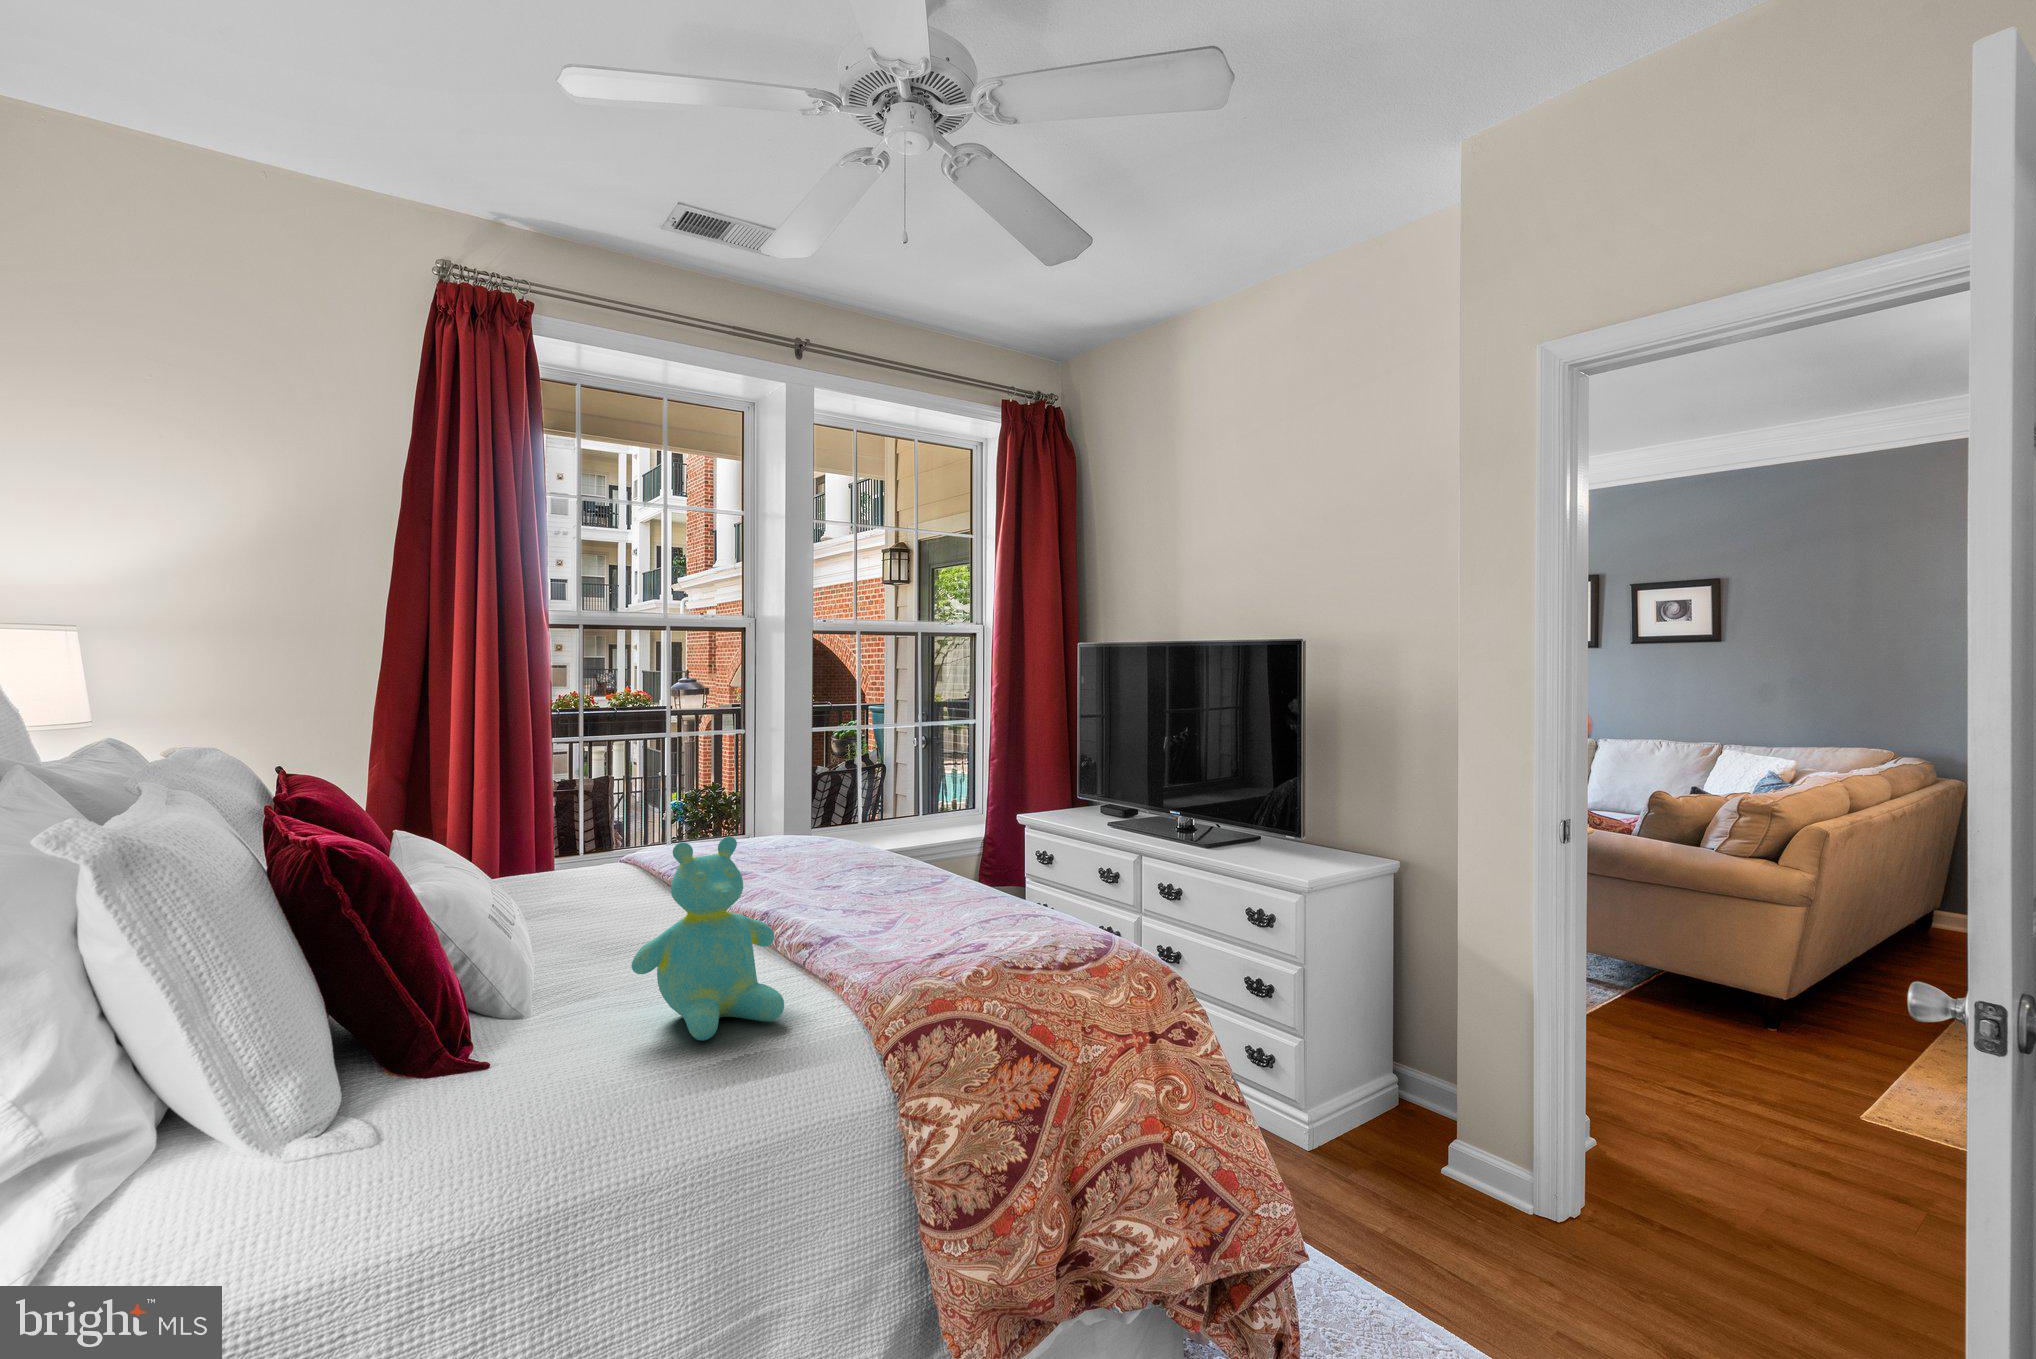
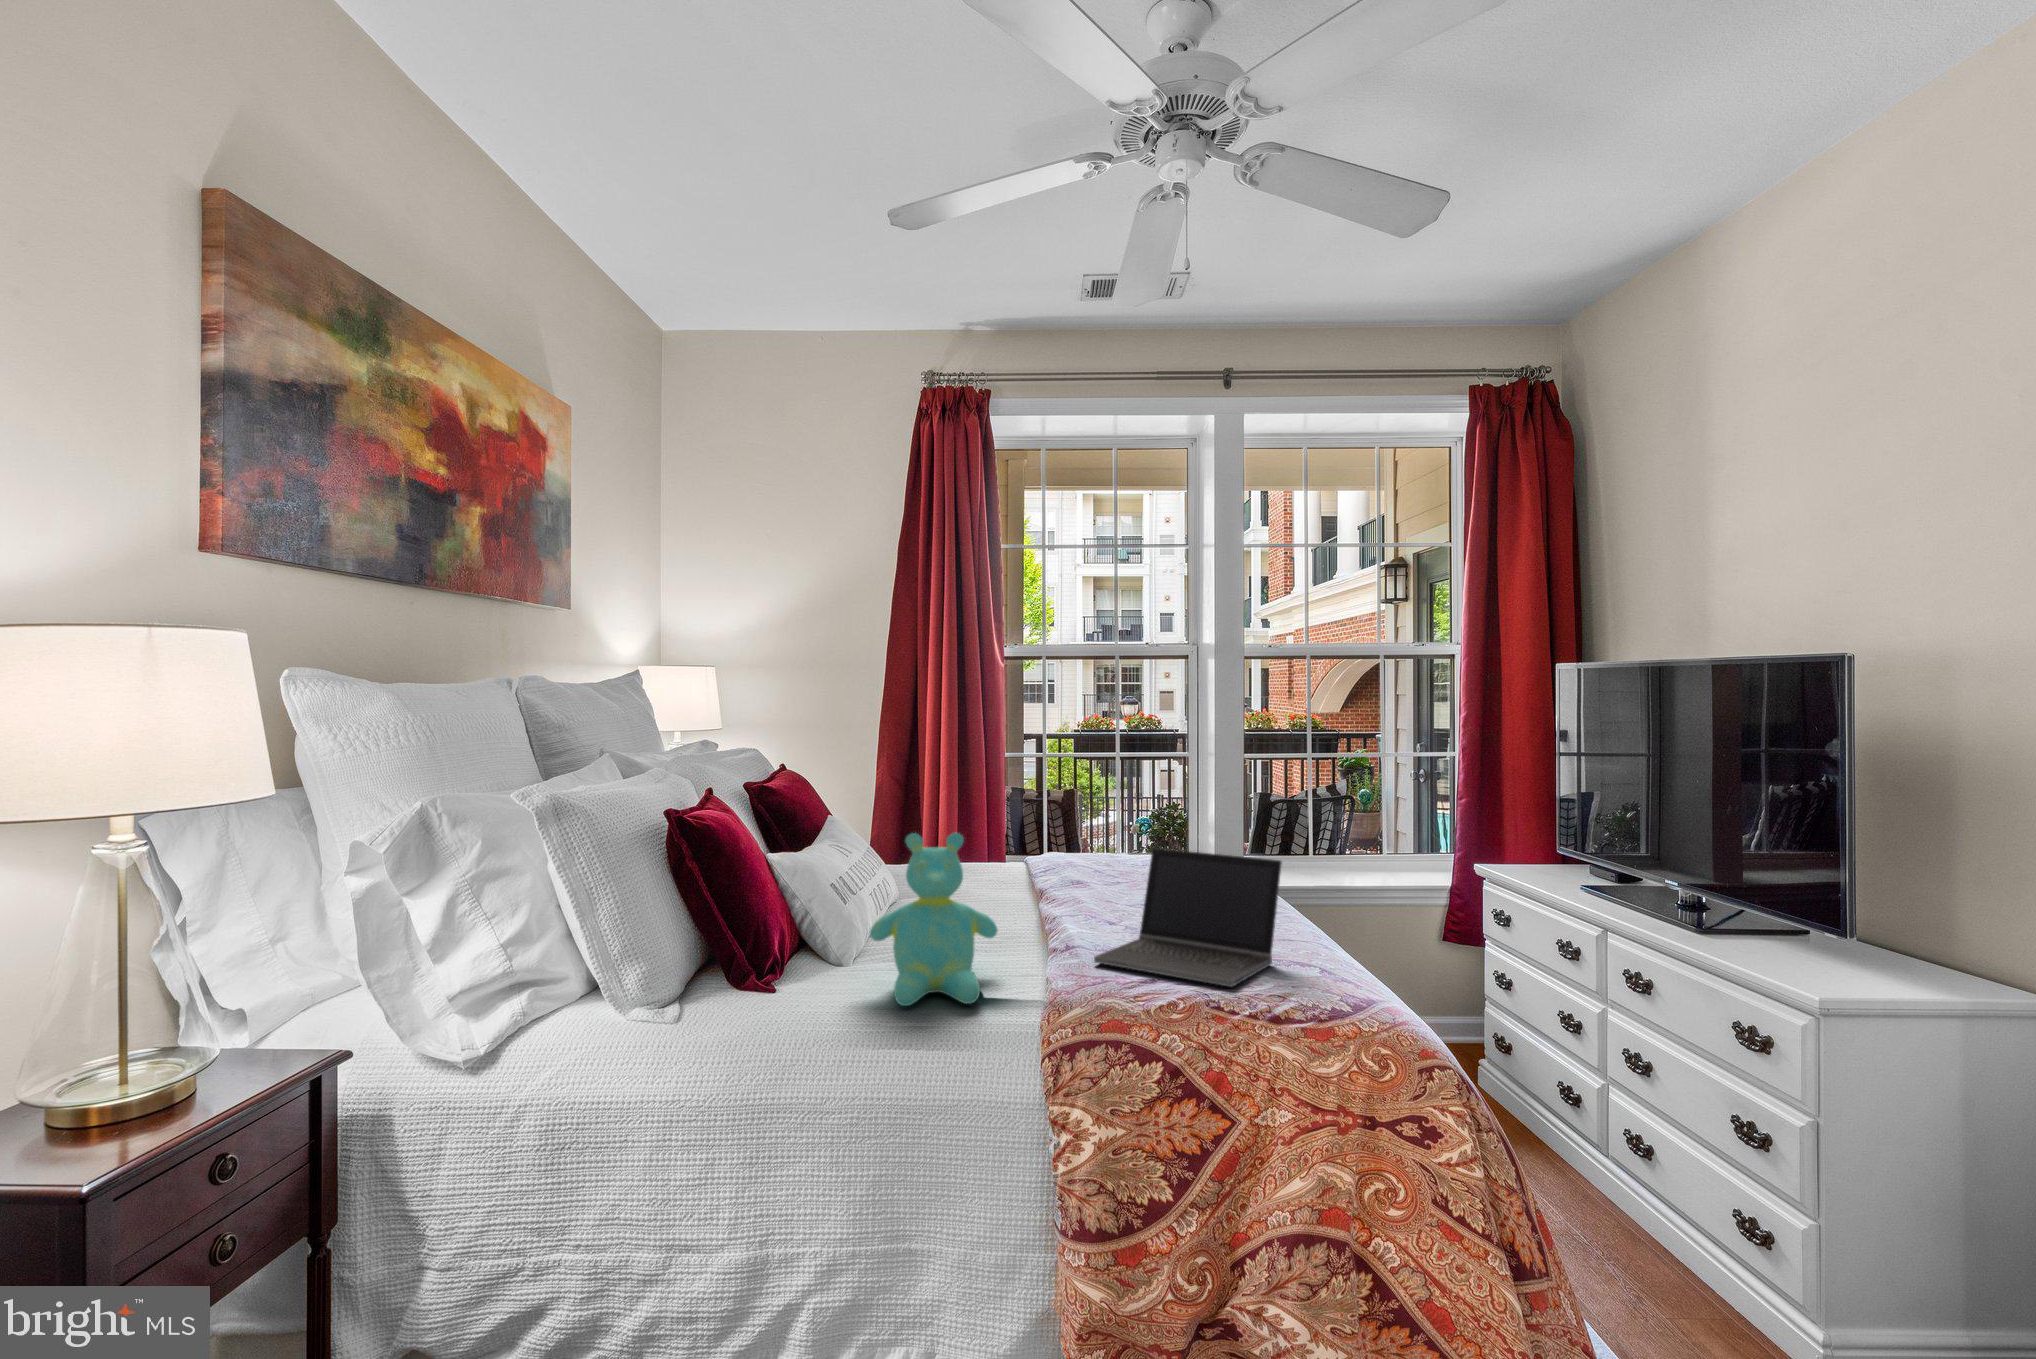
laptop computer: none [862,829,1010,951] -> present [1094,848,1282,987]

